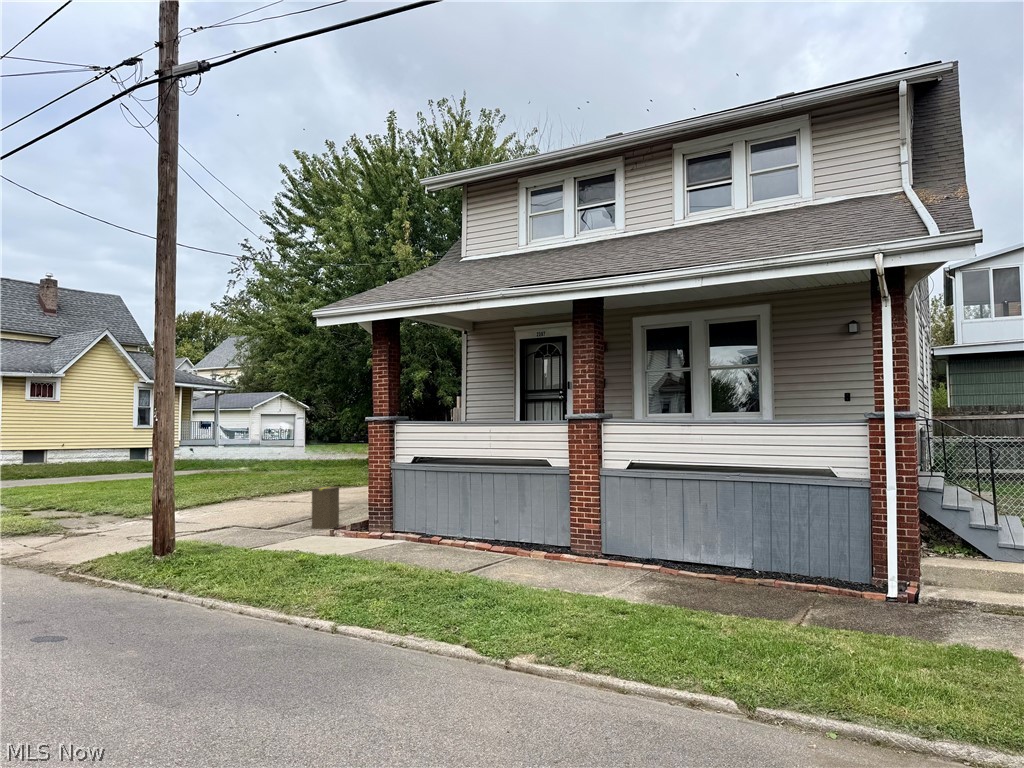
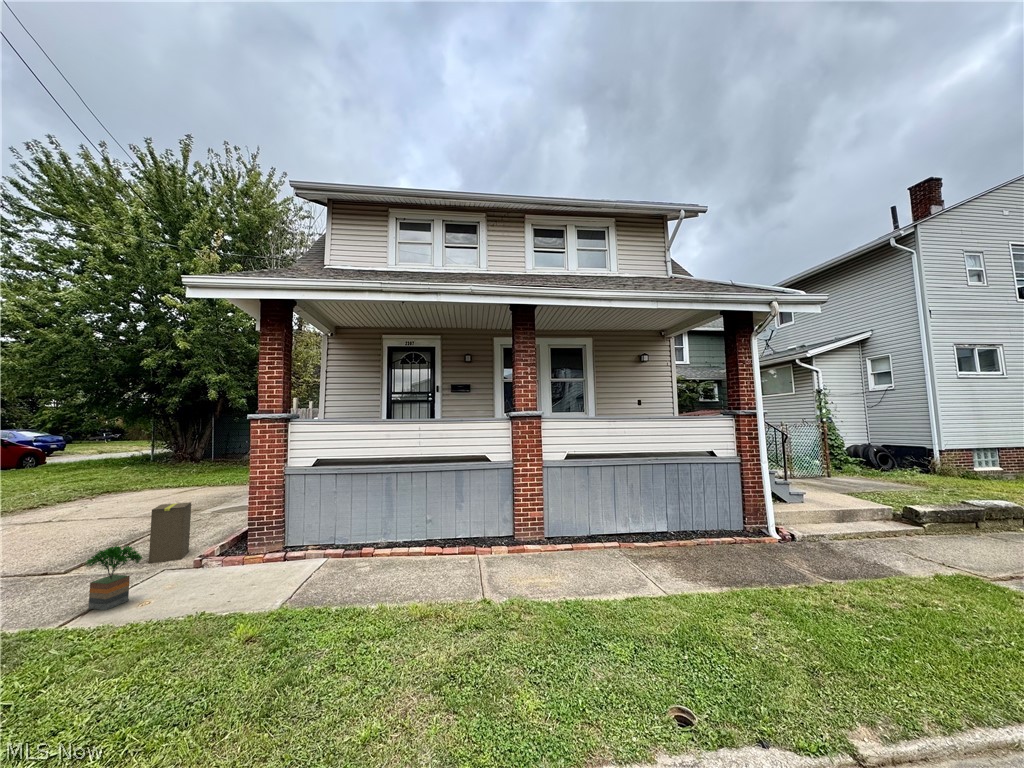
potted tree: none [262,505,291,545] -> present [86,546,142,610]

